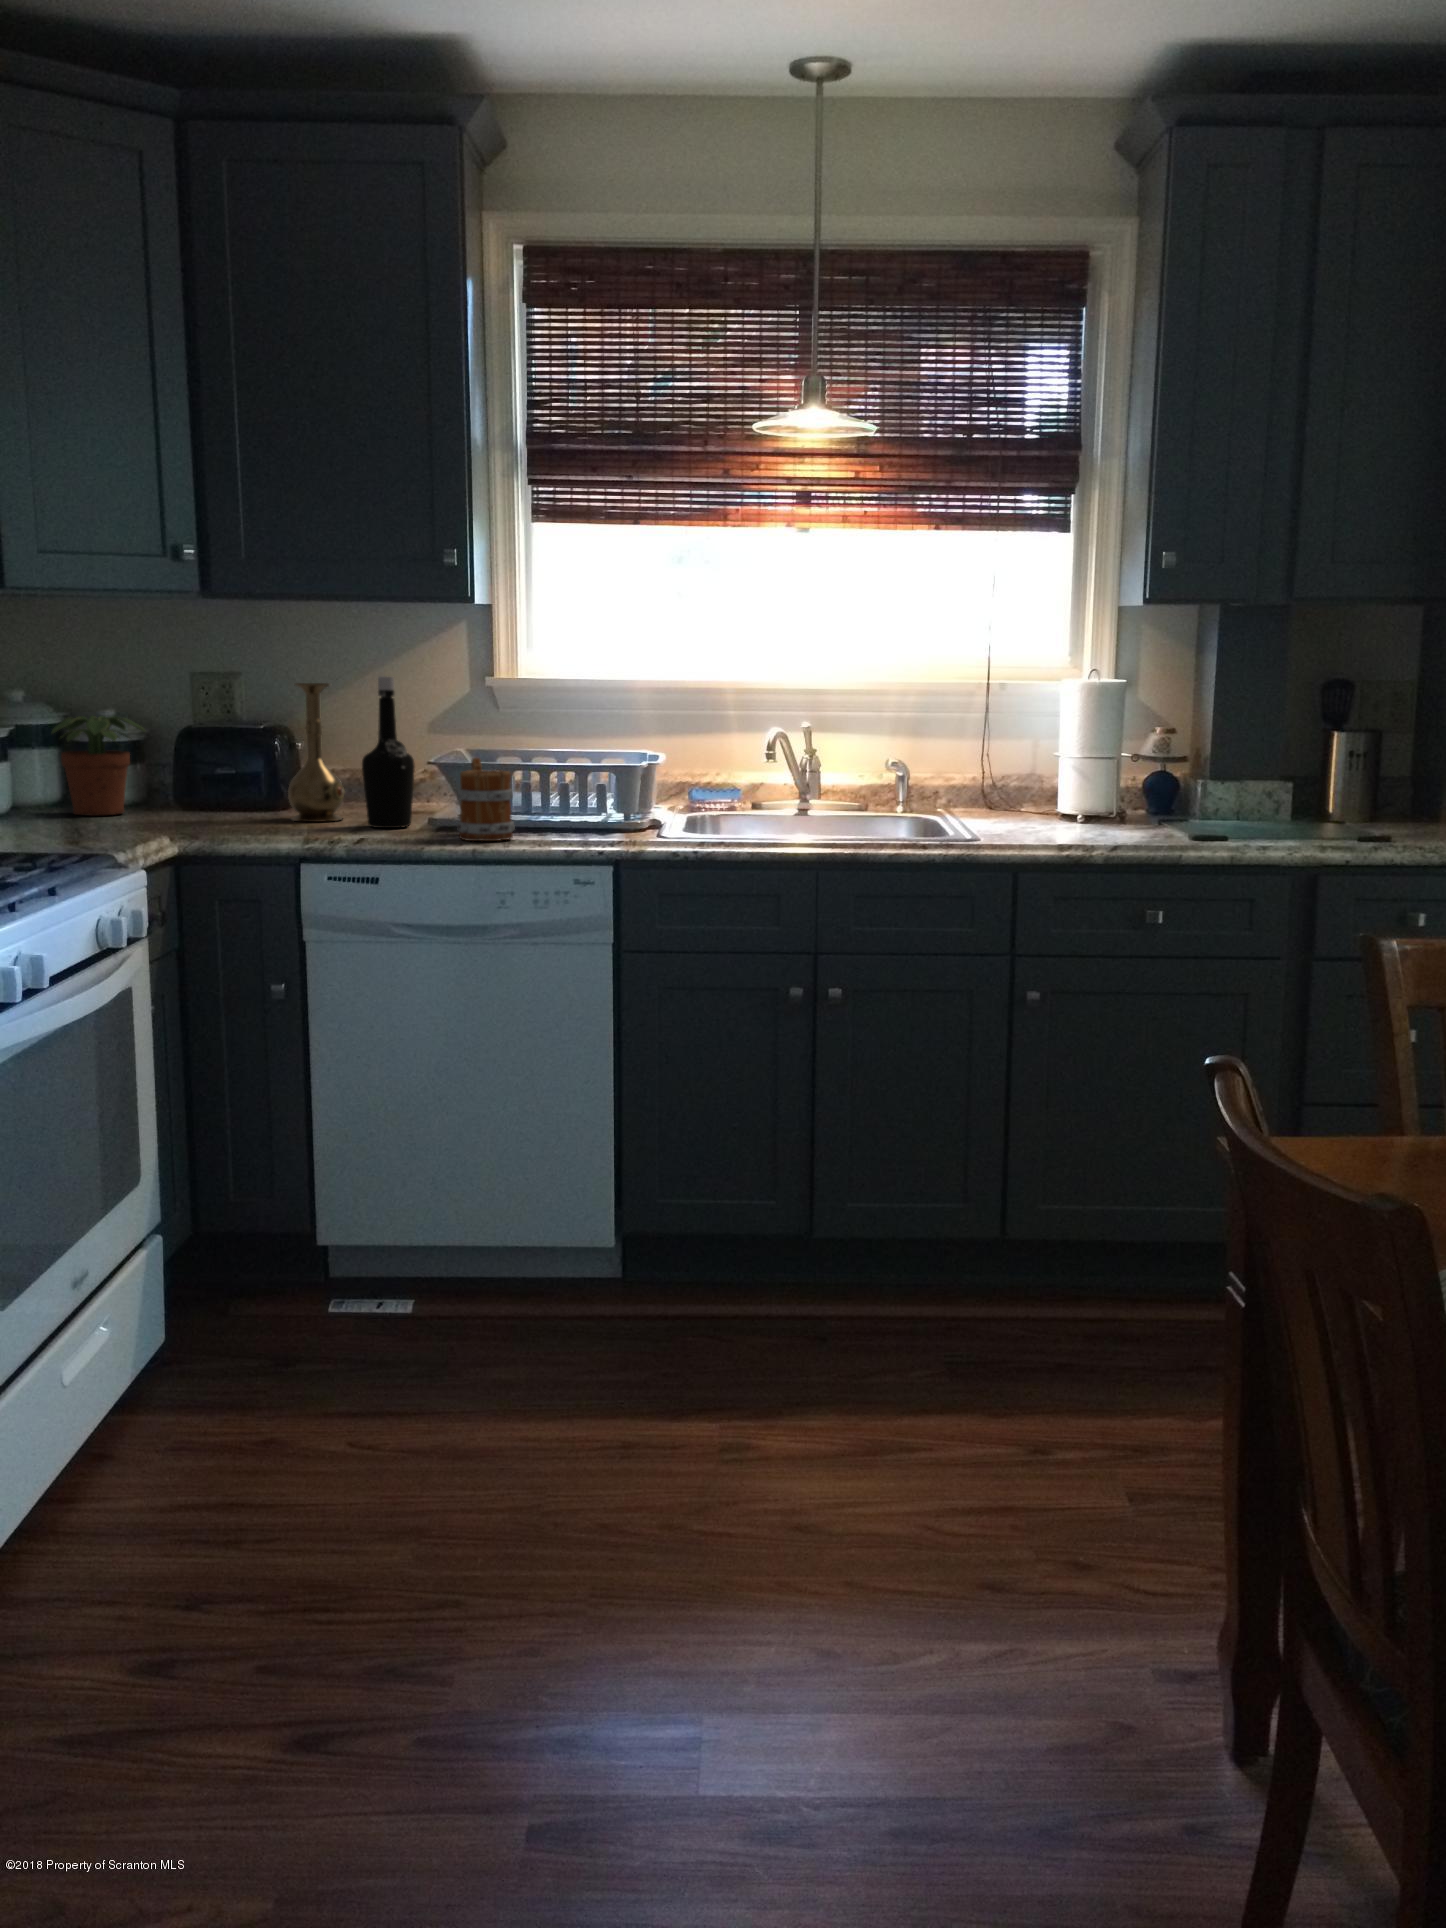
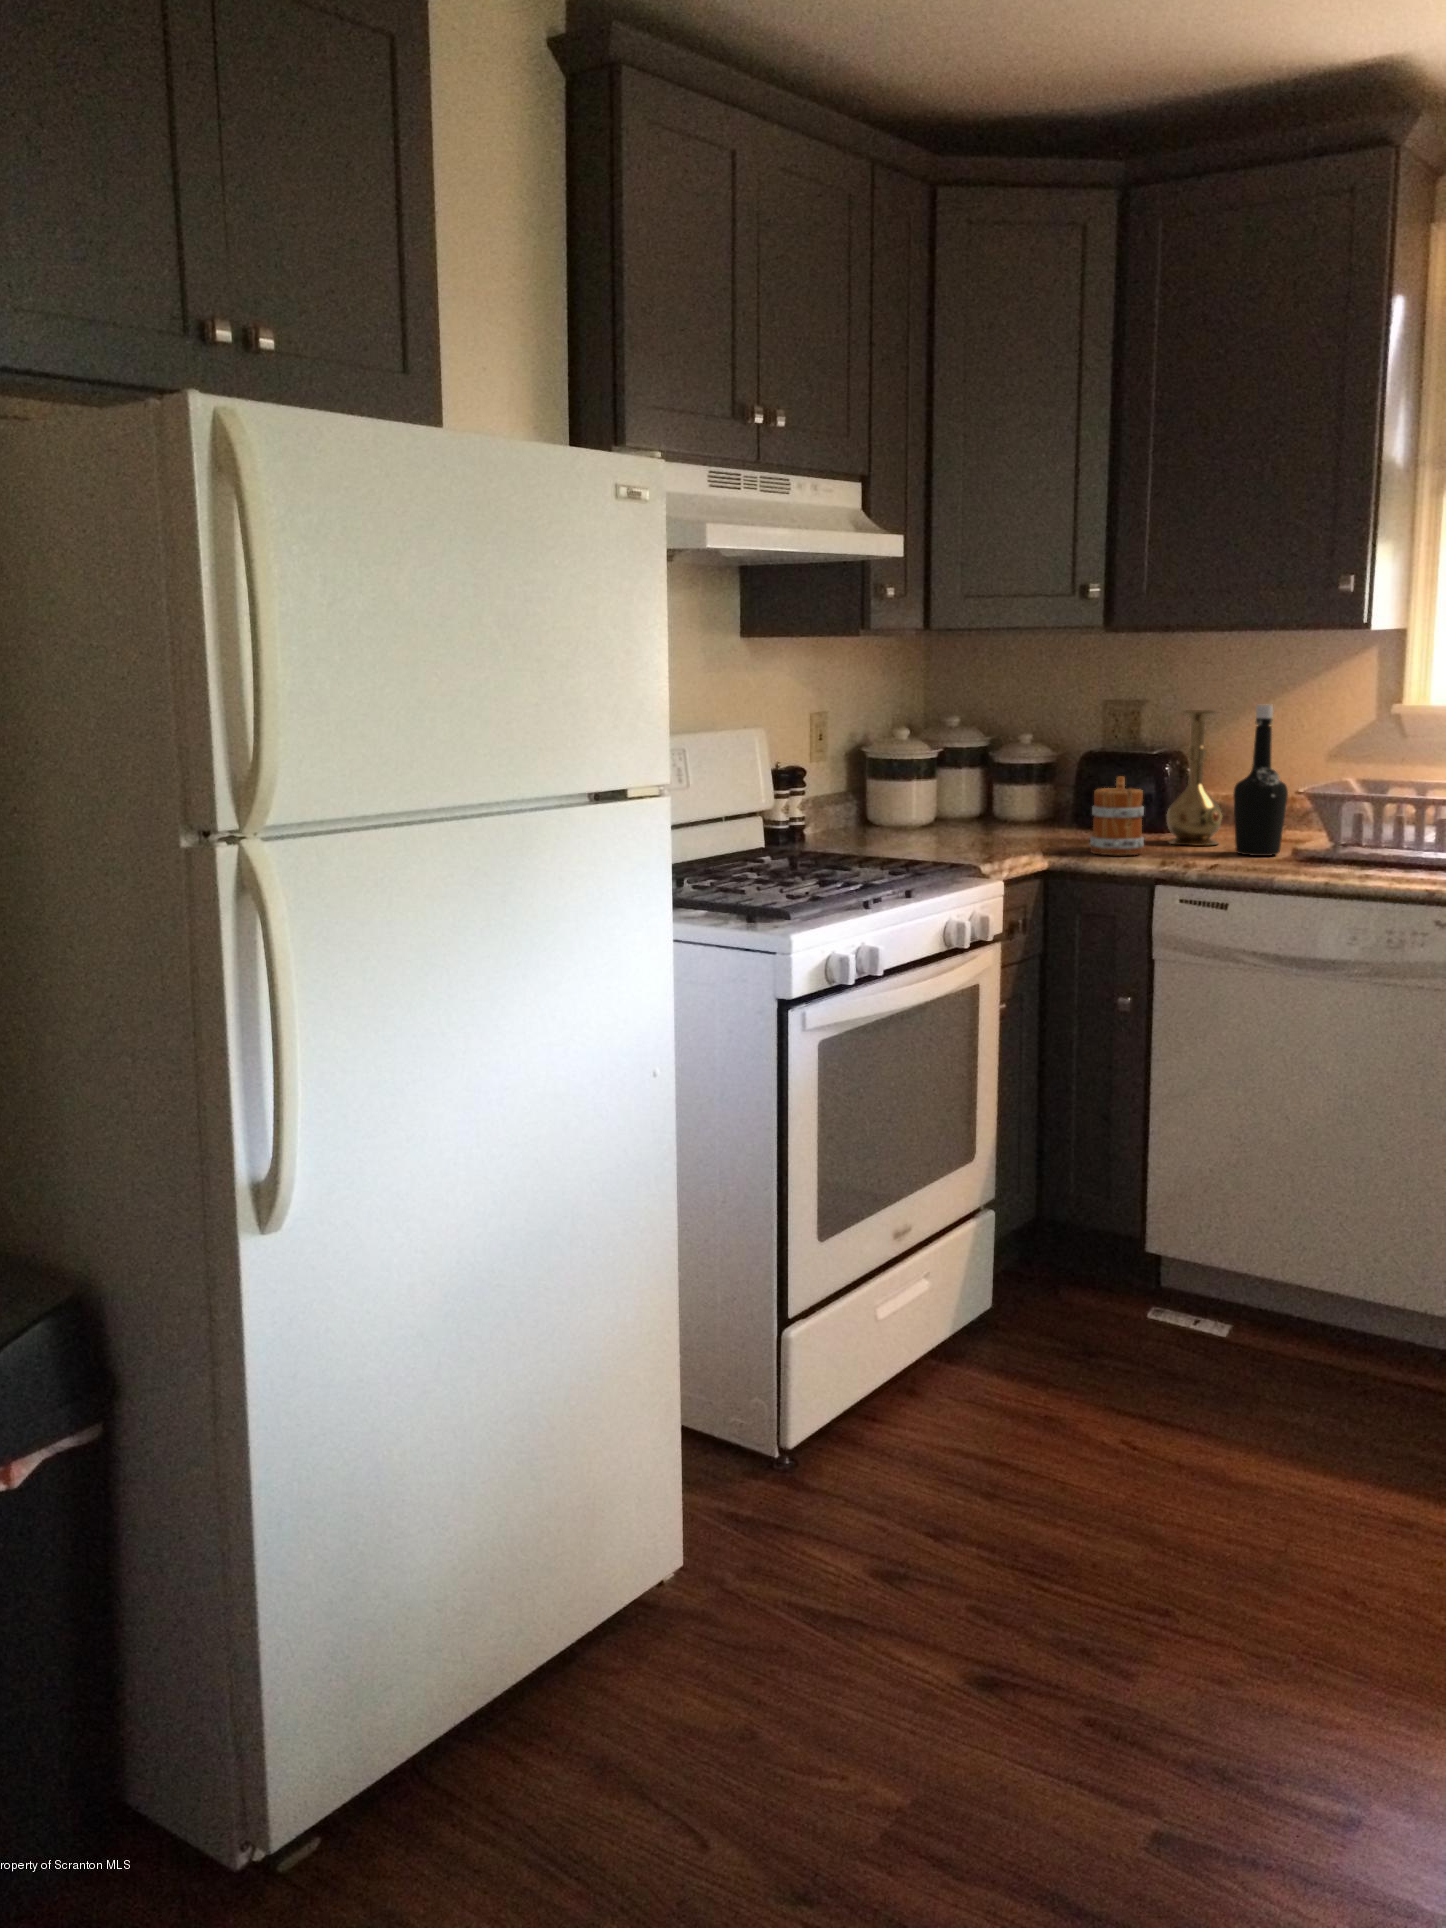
potted plant: present [52,716,145,816] -> none [965,740,1048,830]
mug: present [457,758,515,841] -> present [1089,776,1144,855]

